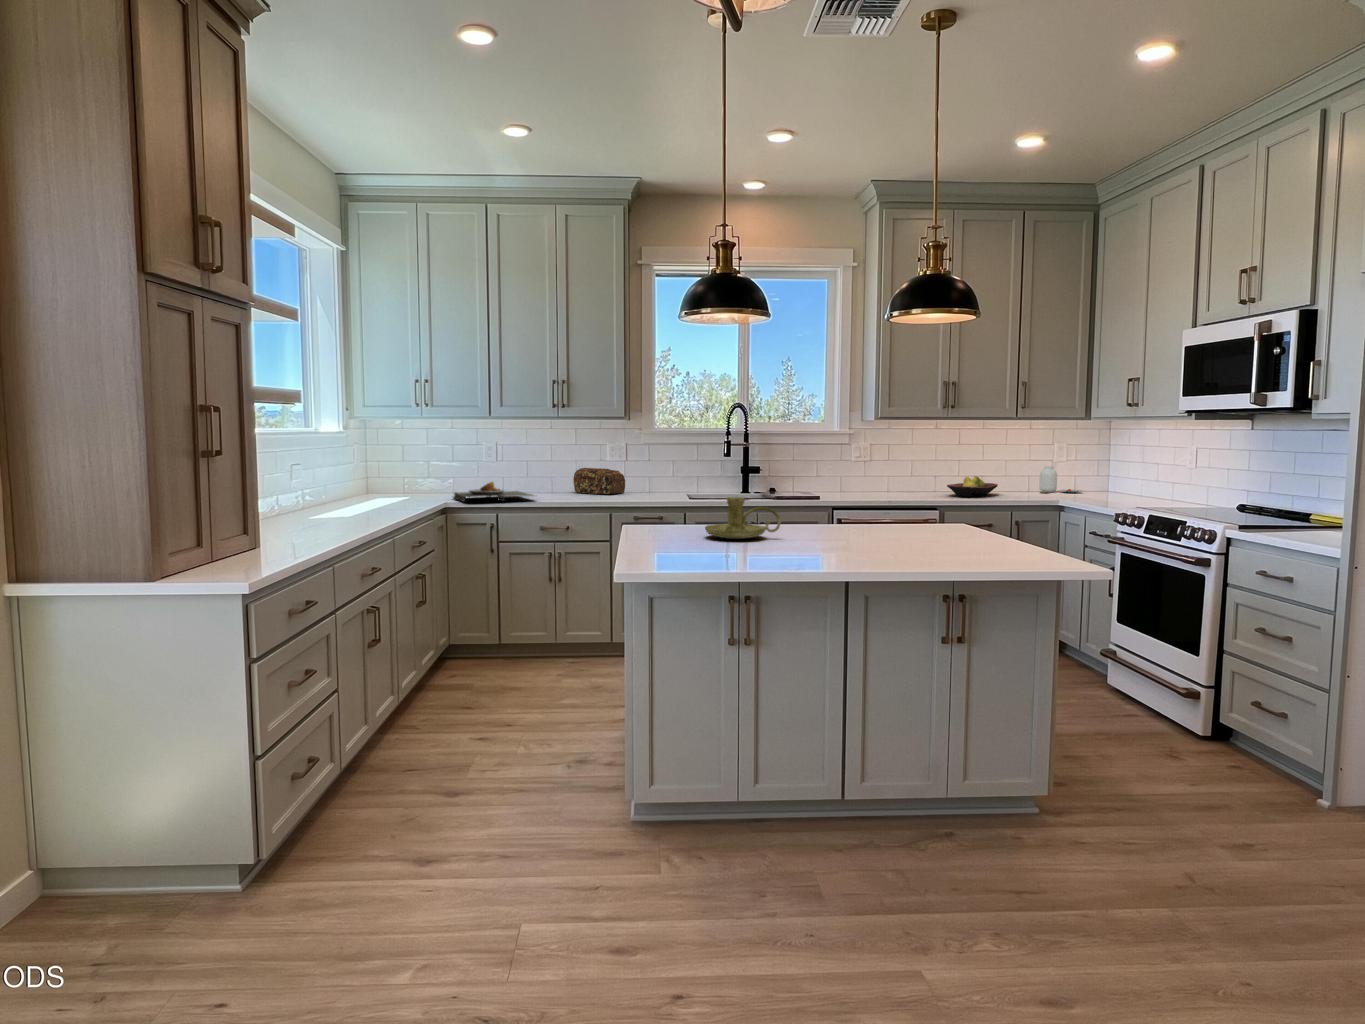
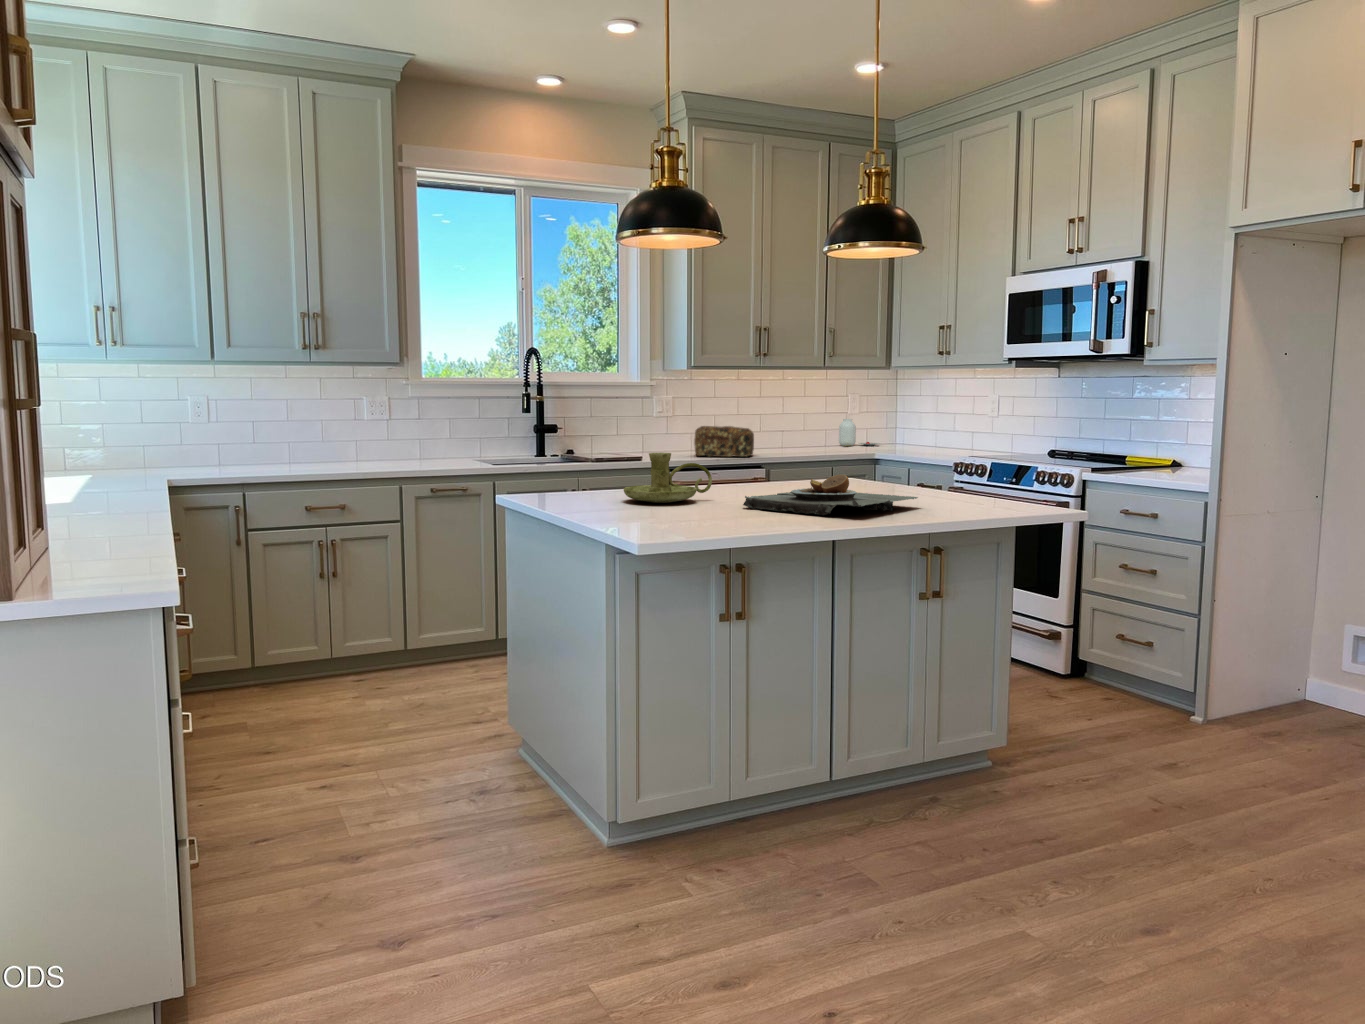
bread loaf: present [573,468,625,494] -> present [694,426,754,457]
fruit bowl: present [947,476,998,497] -> none [764,430,811,452]
plate: present [453,482,534,502] -> present [743,475,918,515]

